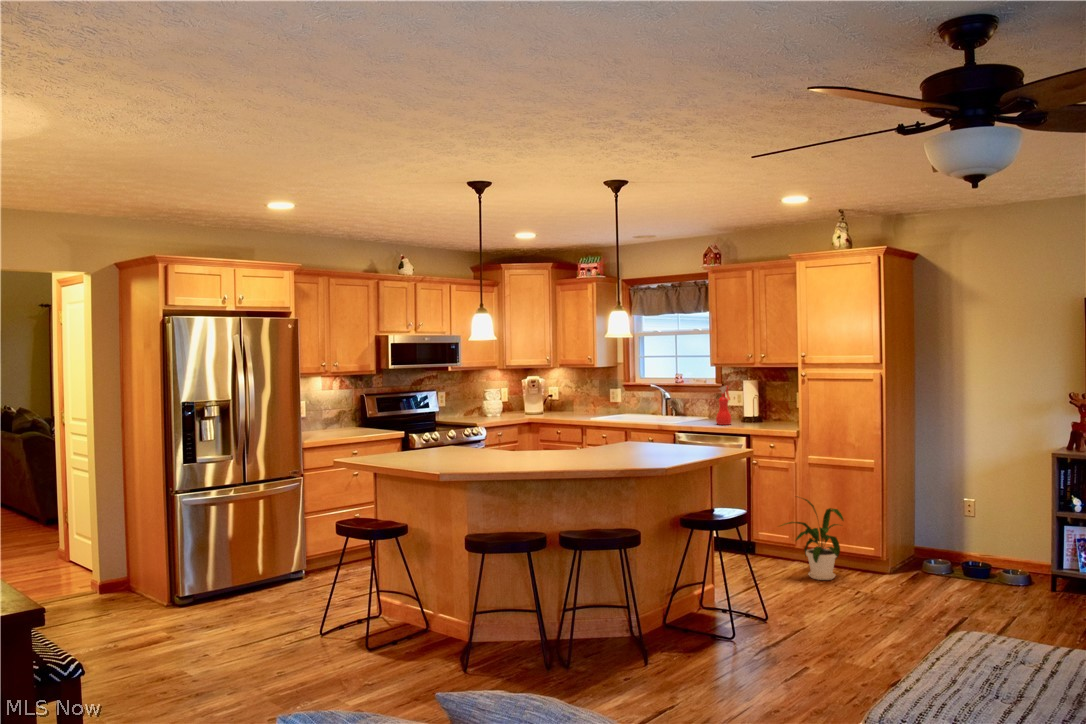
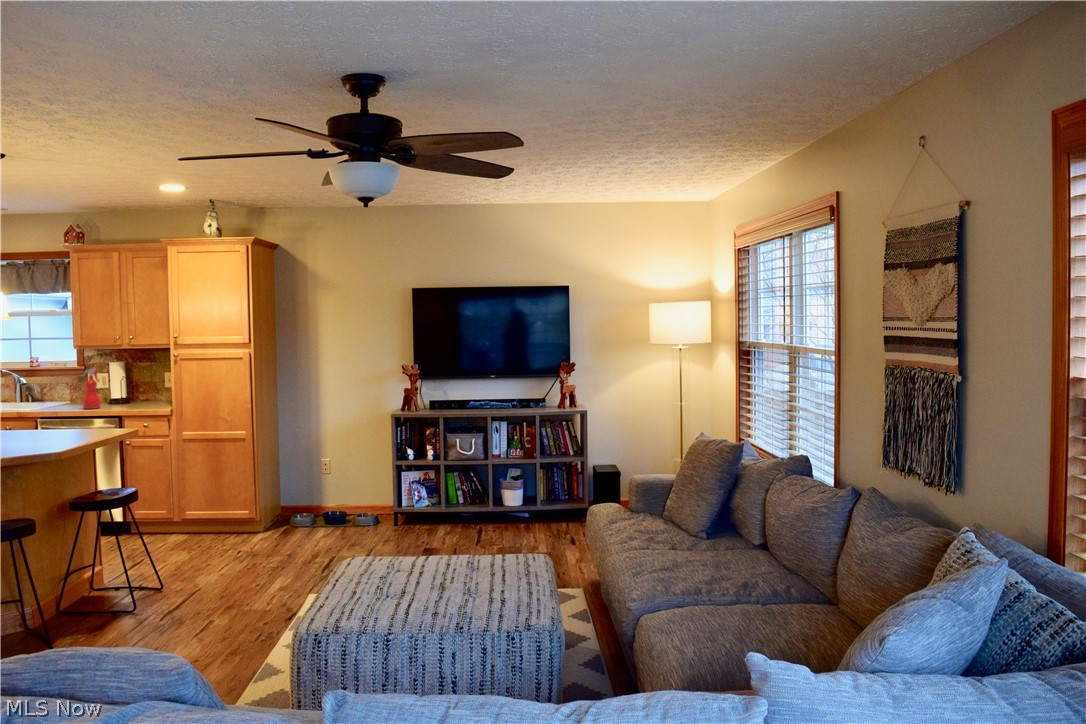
house plant: present [781,499,843,580] -> none [159,472,225,548]

